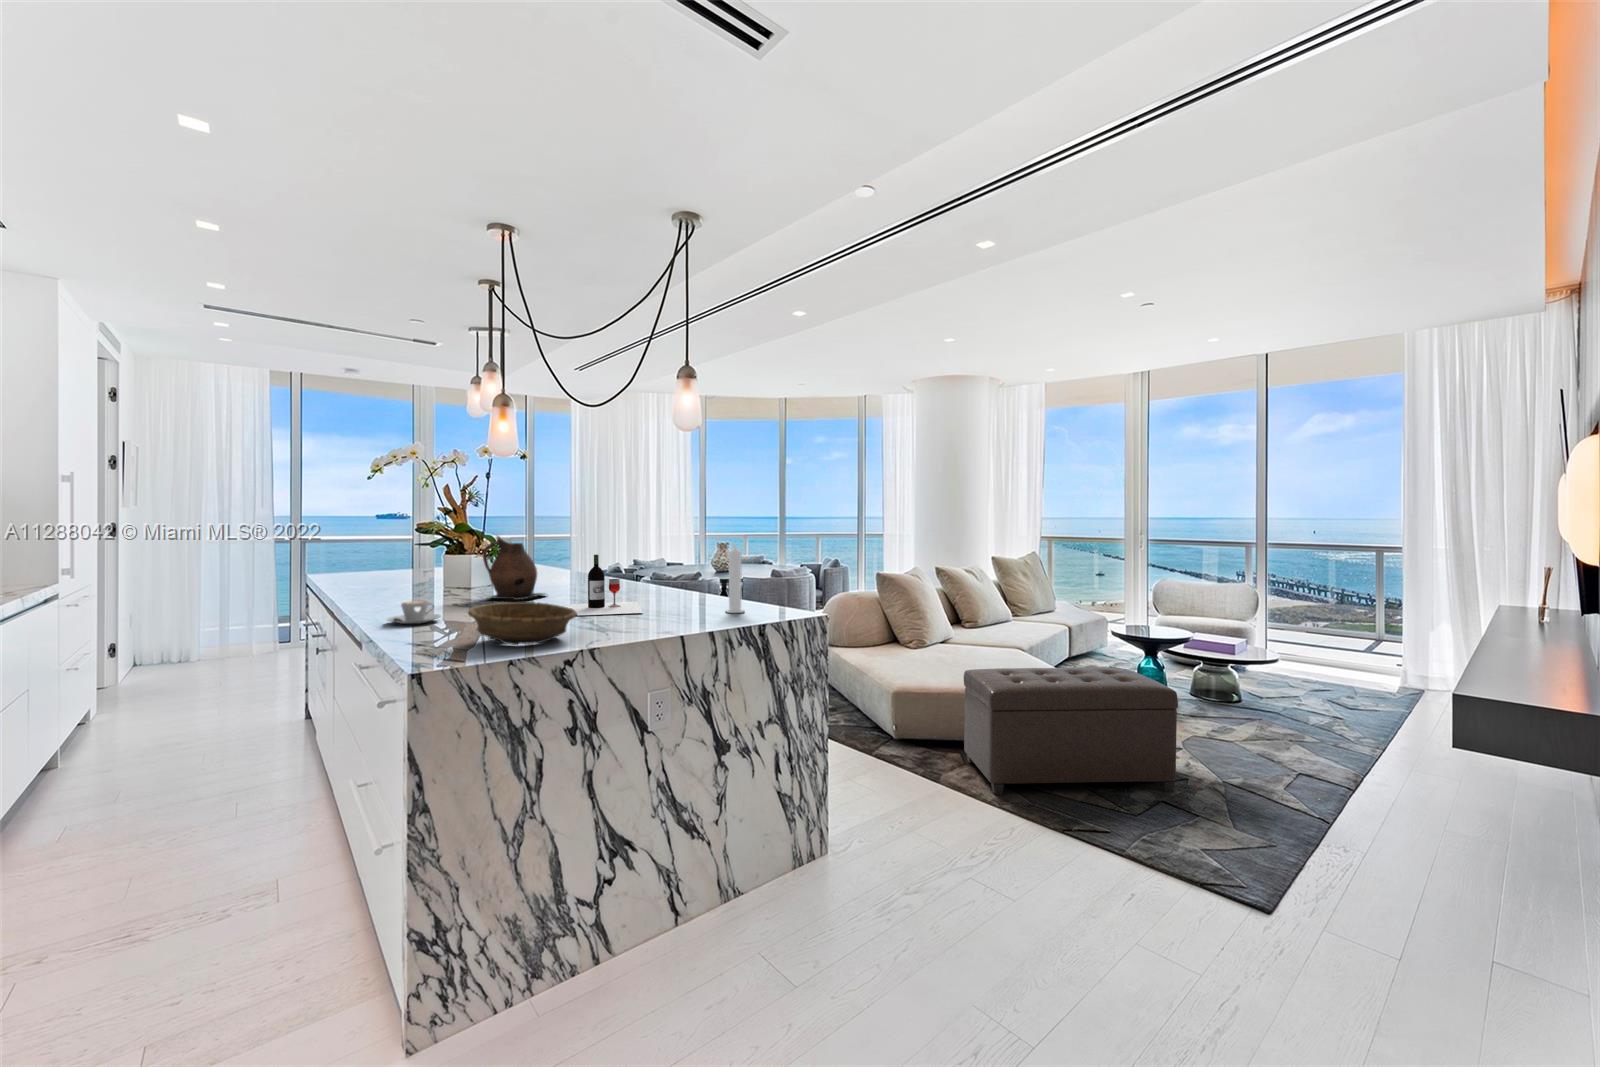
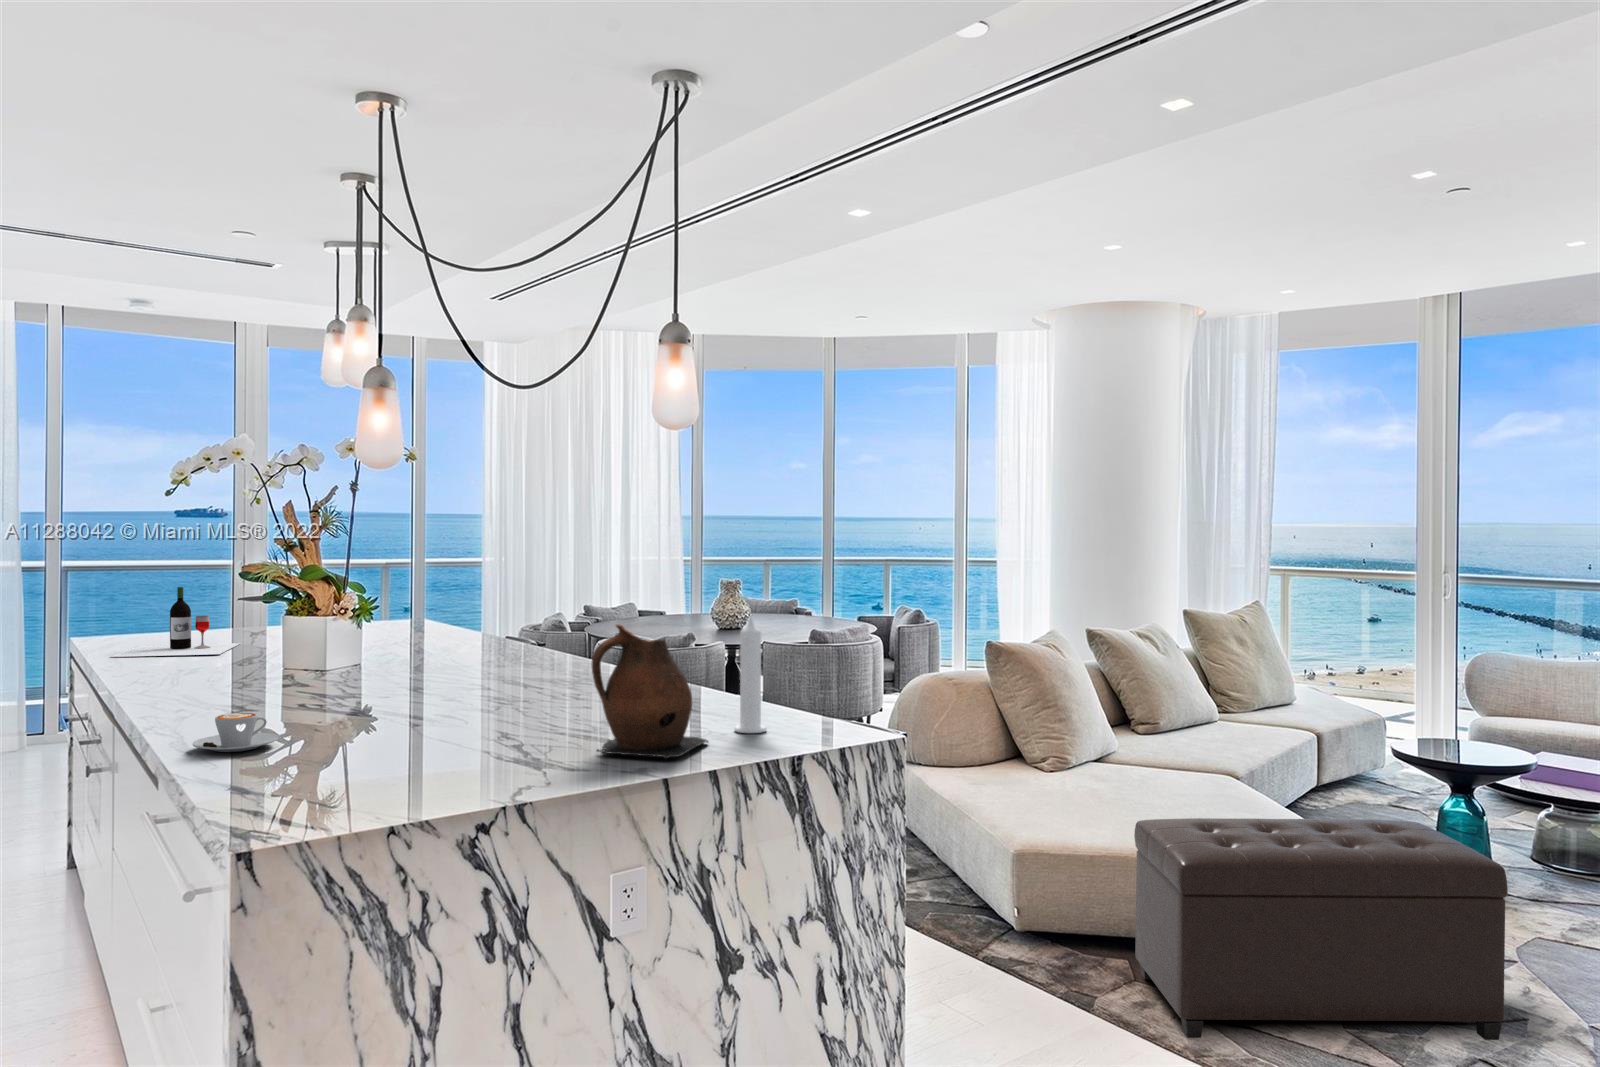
ceramic pitcher: present [483,536,545,600] -> present [592,624,708,759]
wine bottle: present [564,554,642,615] -> present [111,587,240,657]
decorative bowl: present [468,602,577,645] -> none [323,721,496,797]

